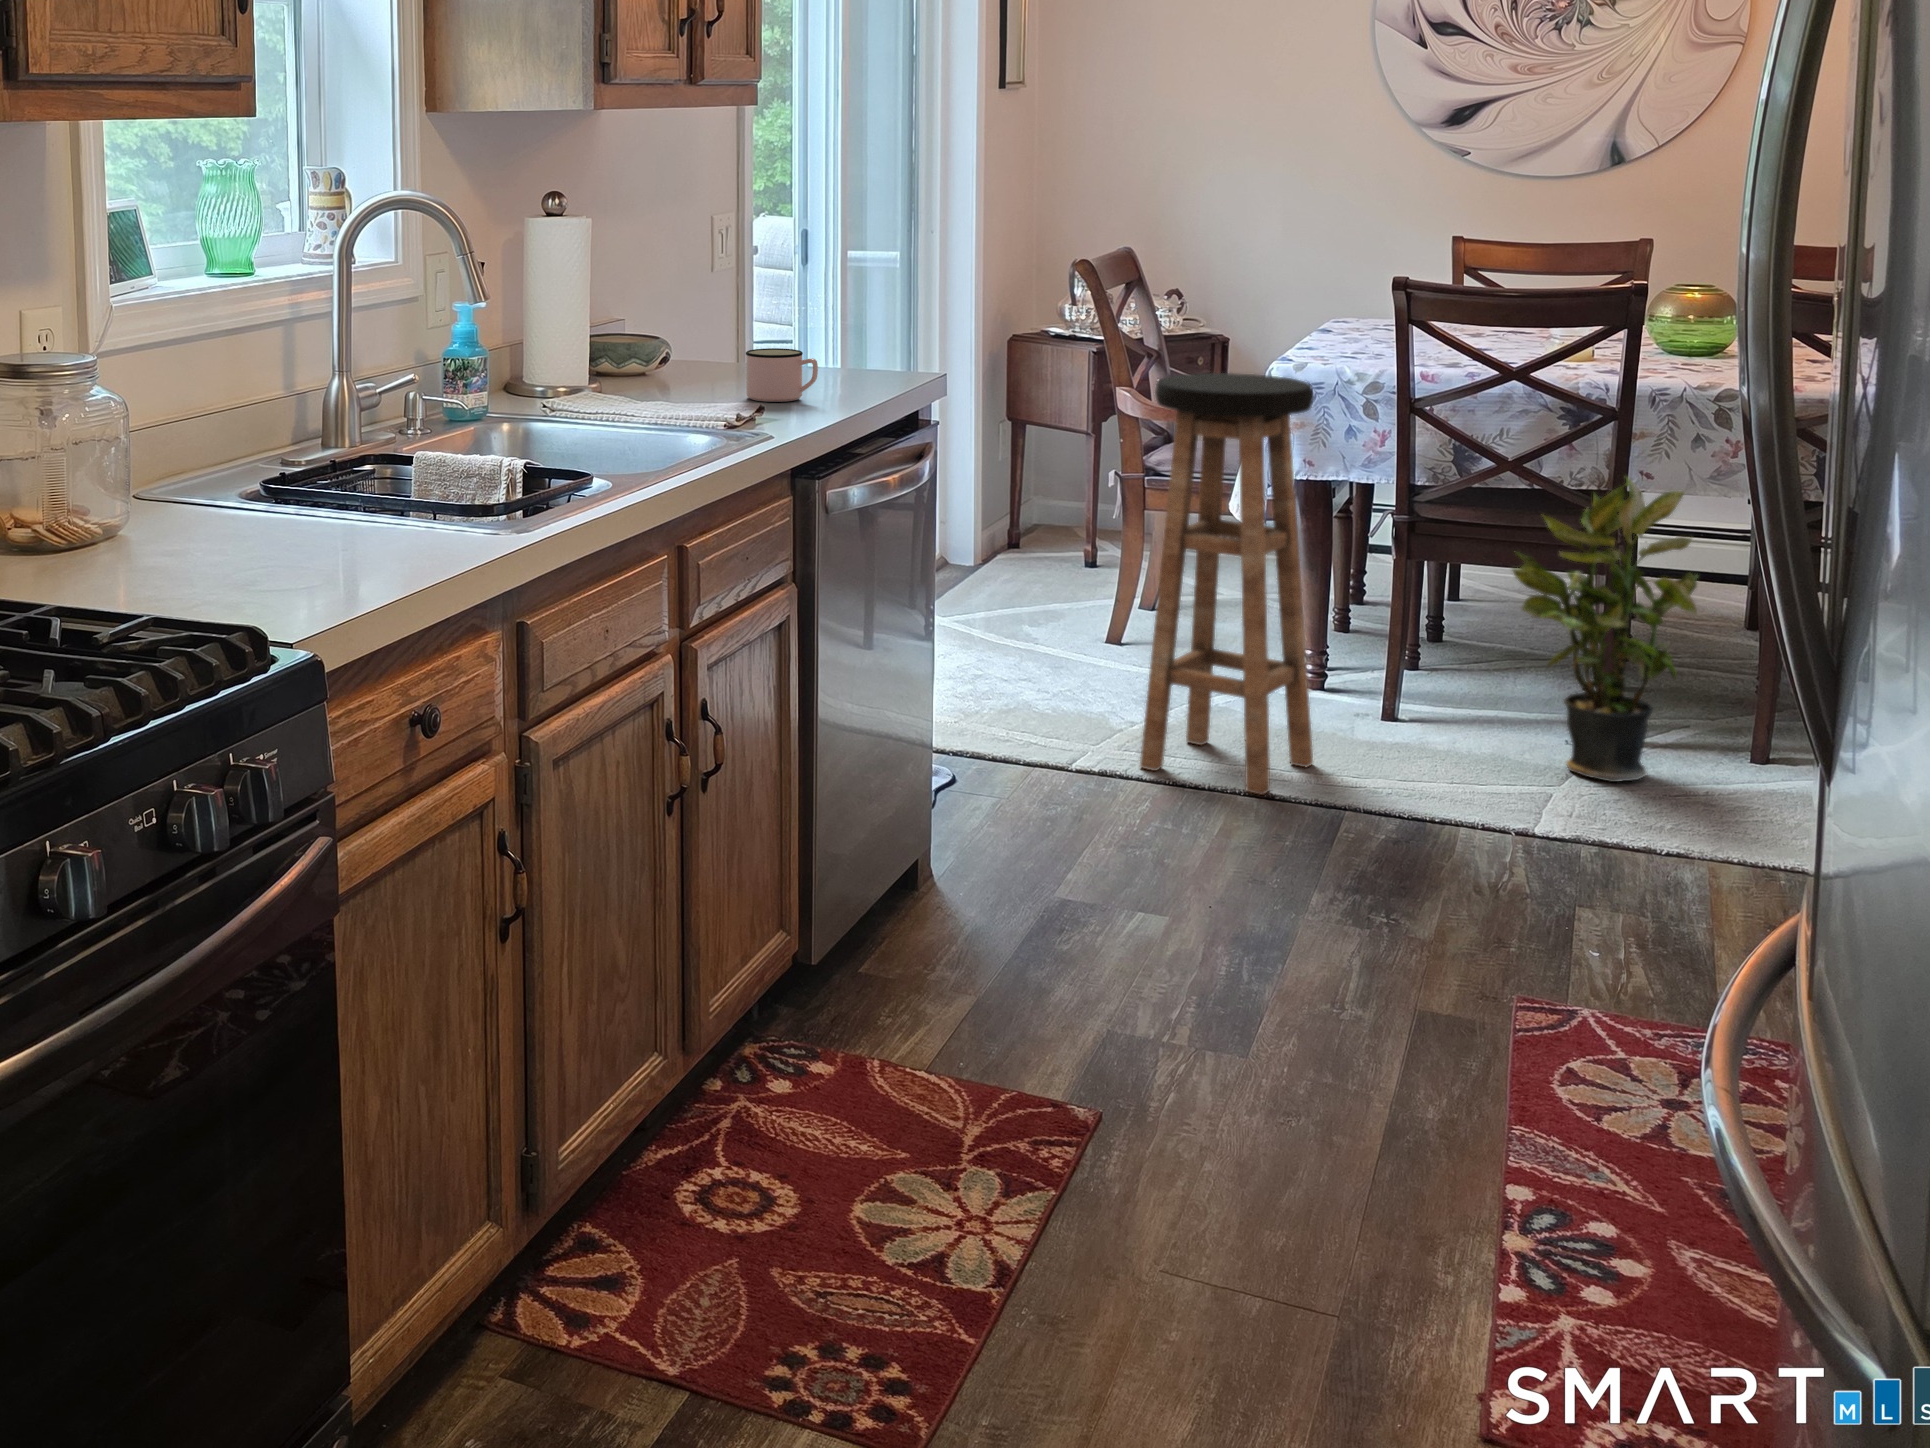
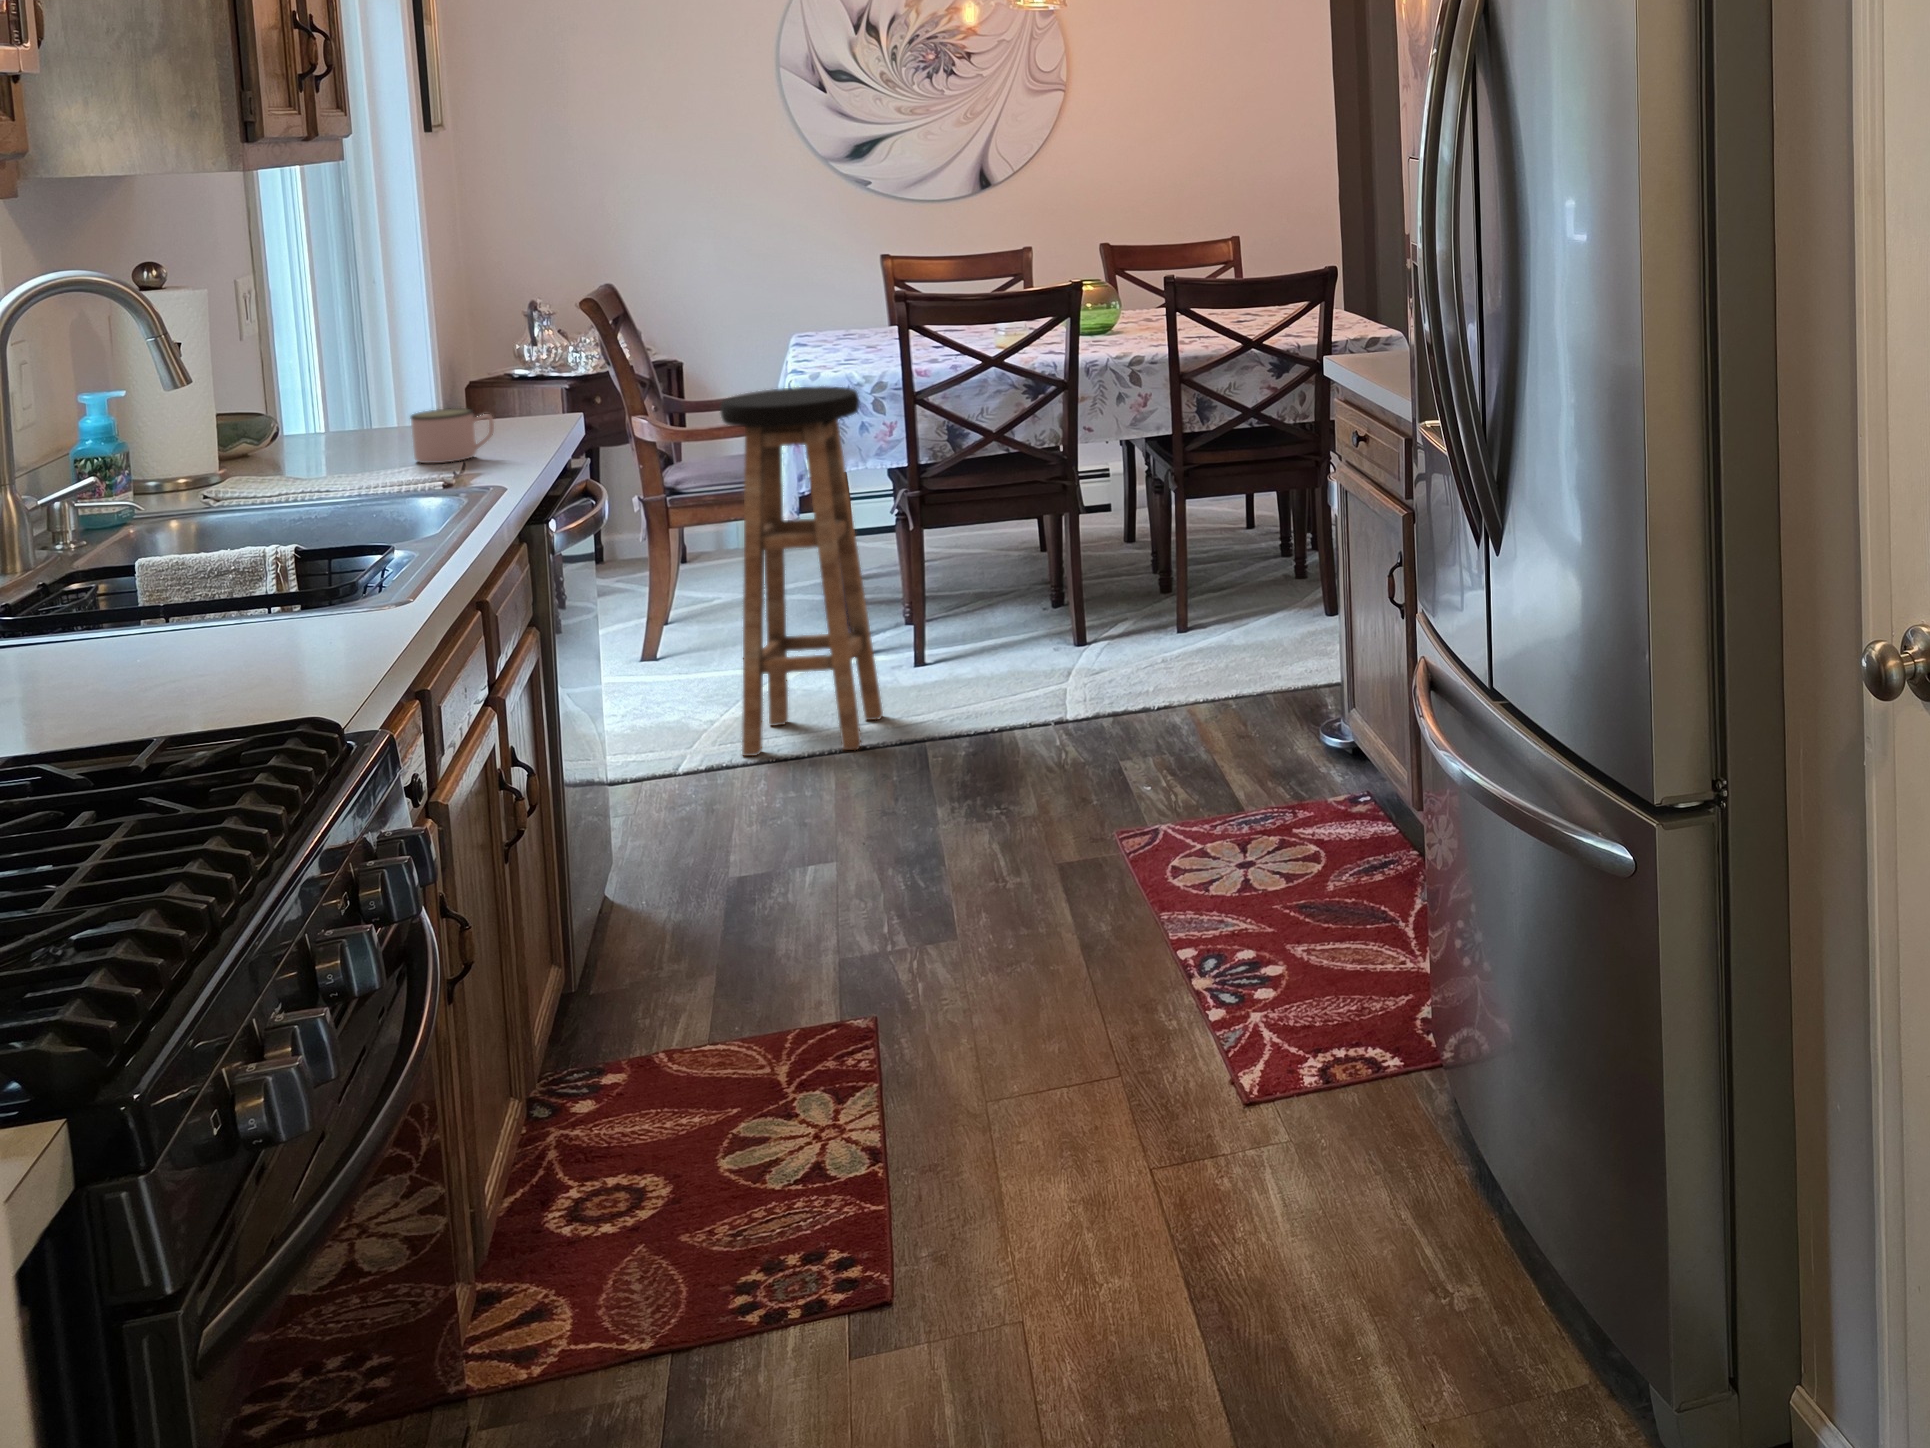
potted plant: present [1513,478,1697,782] -> none [1011,432,1145,672]

